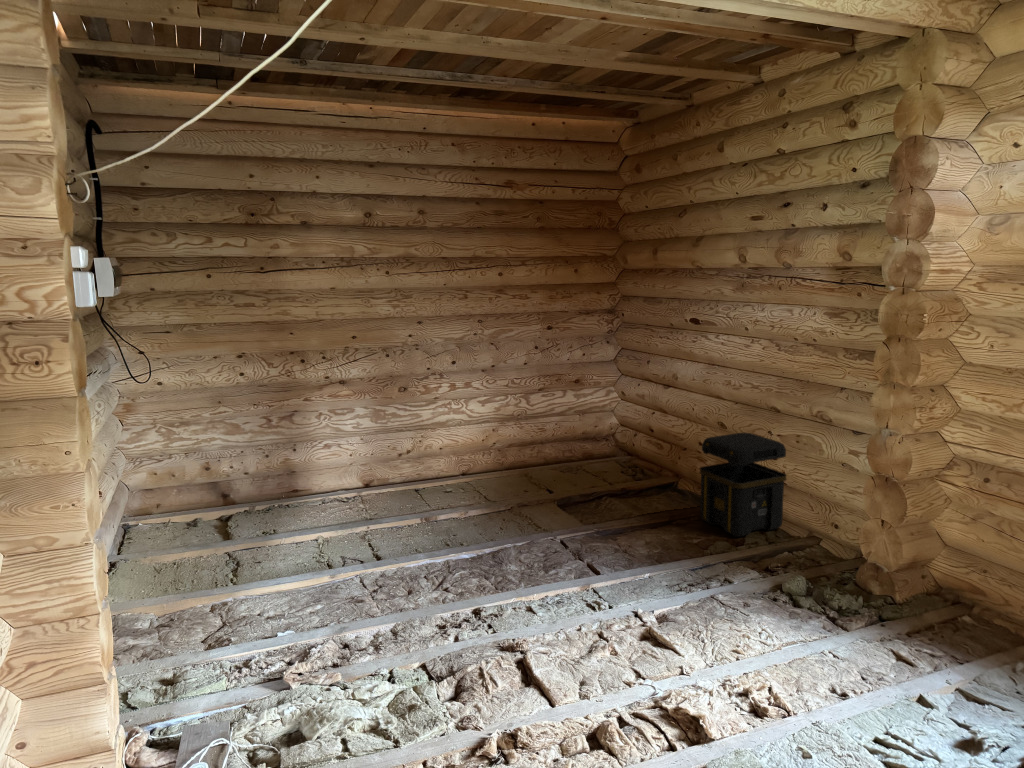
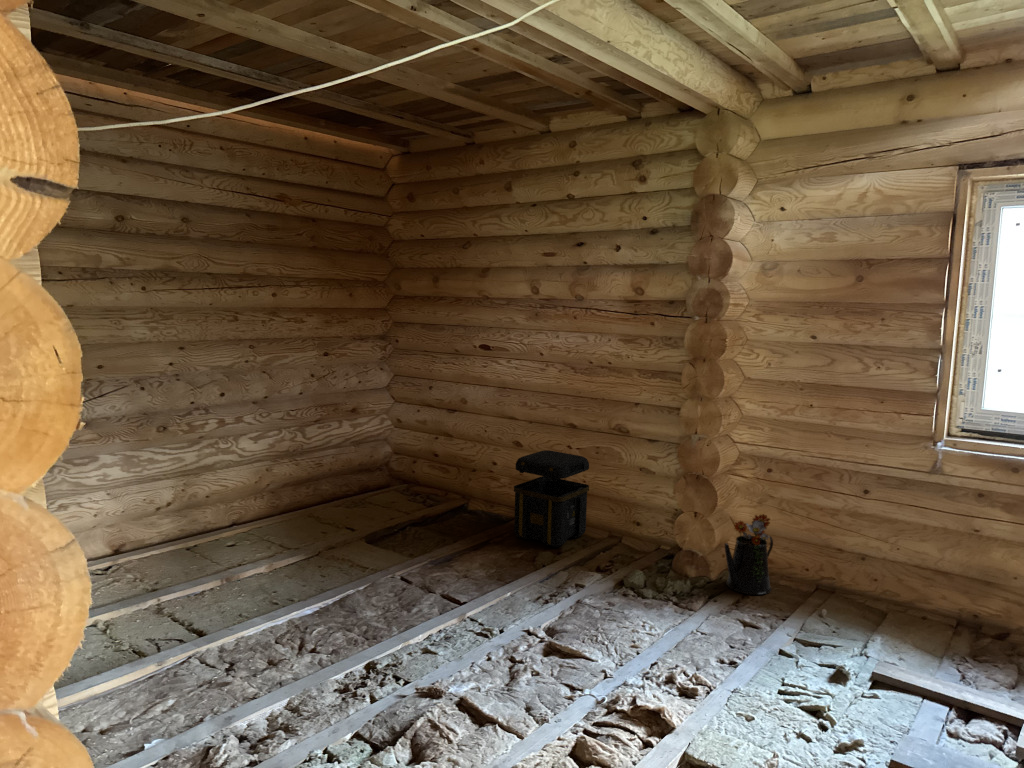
watering can: none [902,528,985,631] -> present [725,514,773,595]

